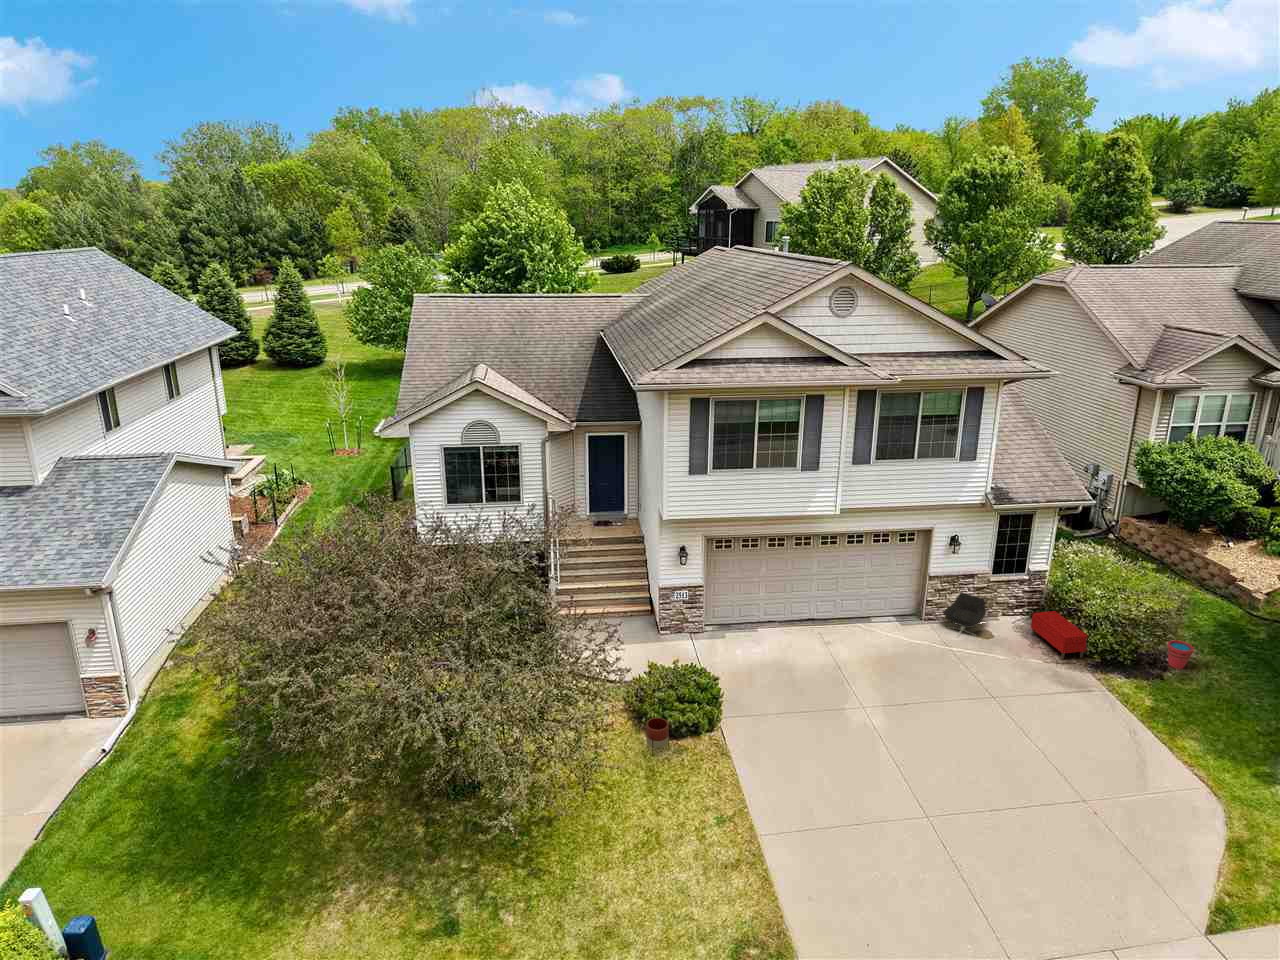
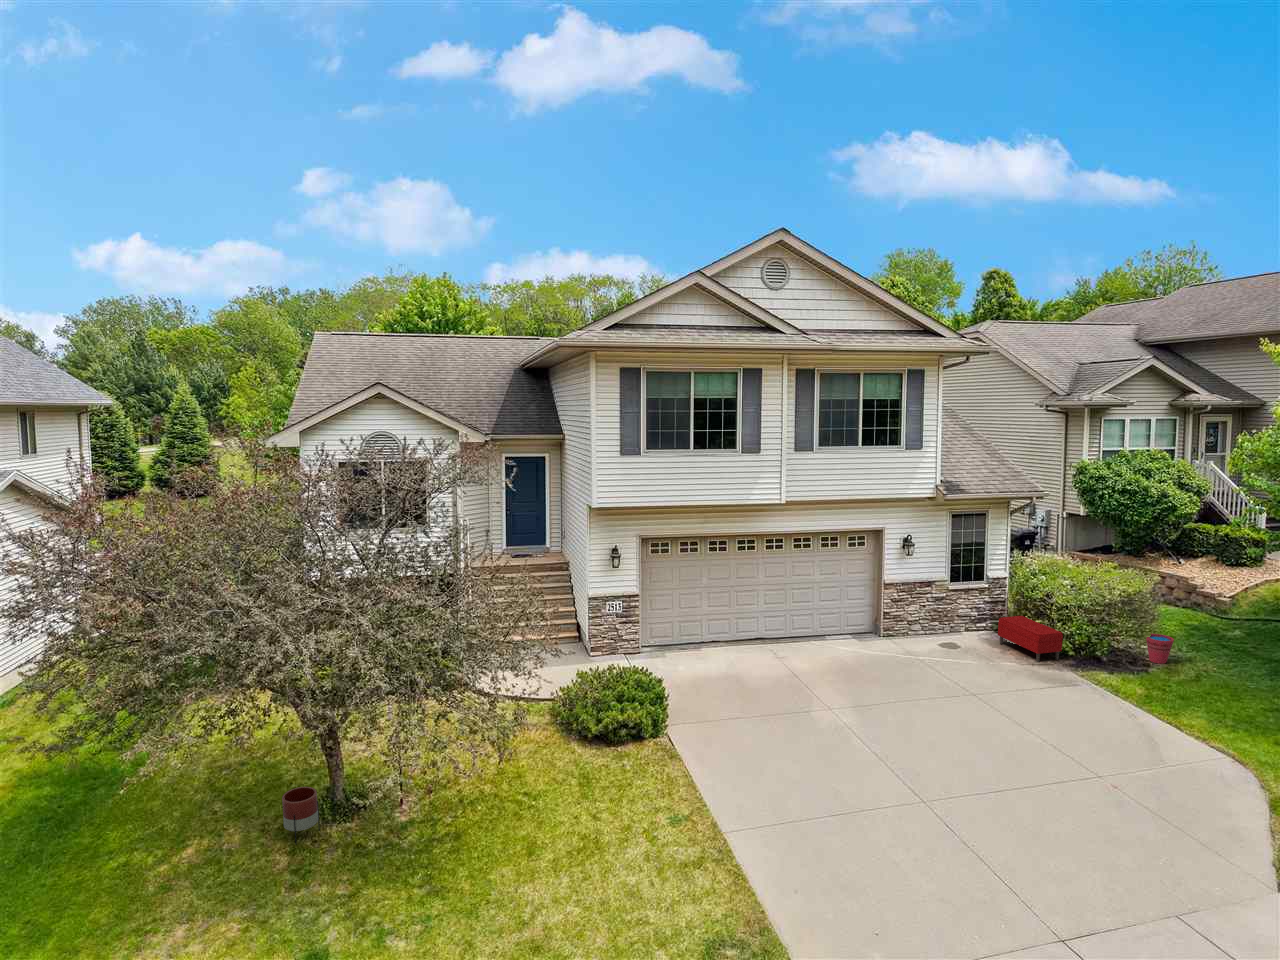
lounge chair: present [943,593,986,637] -> none [902,603,949,649]
planter: present [646,717,669,755] -> present [282,787,320,843]

